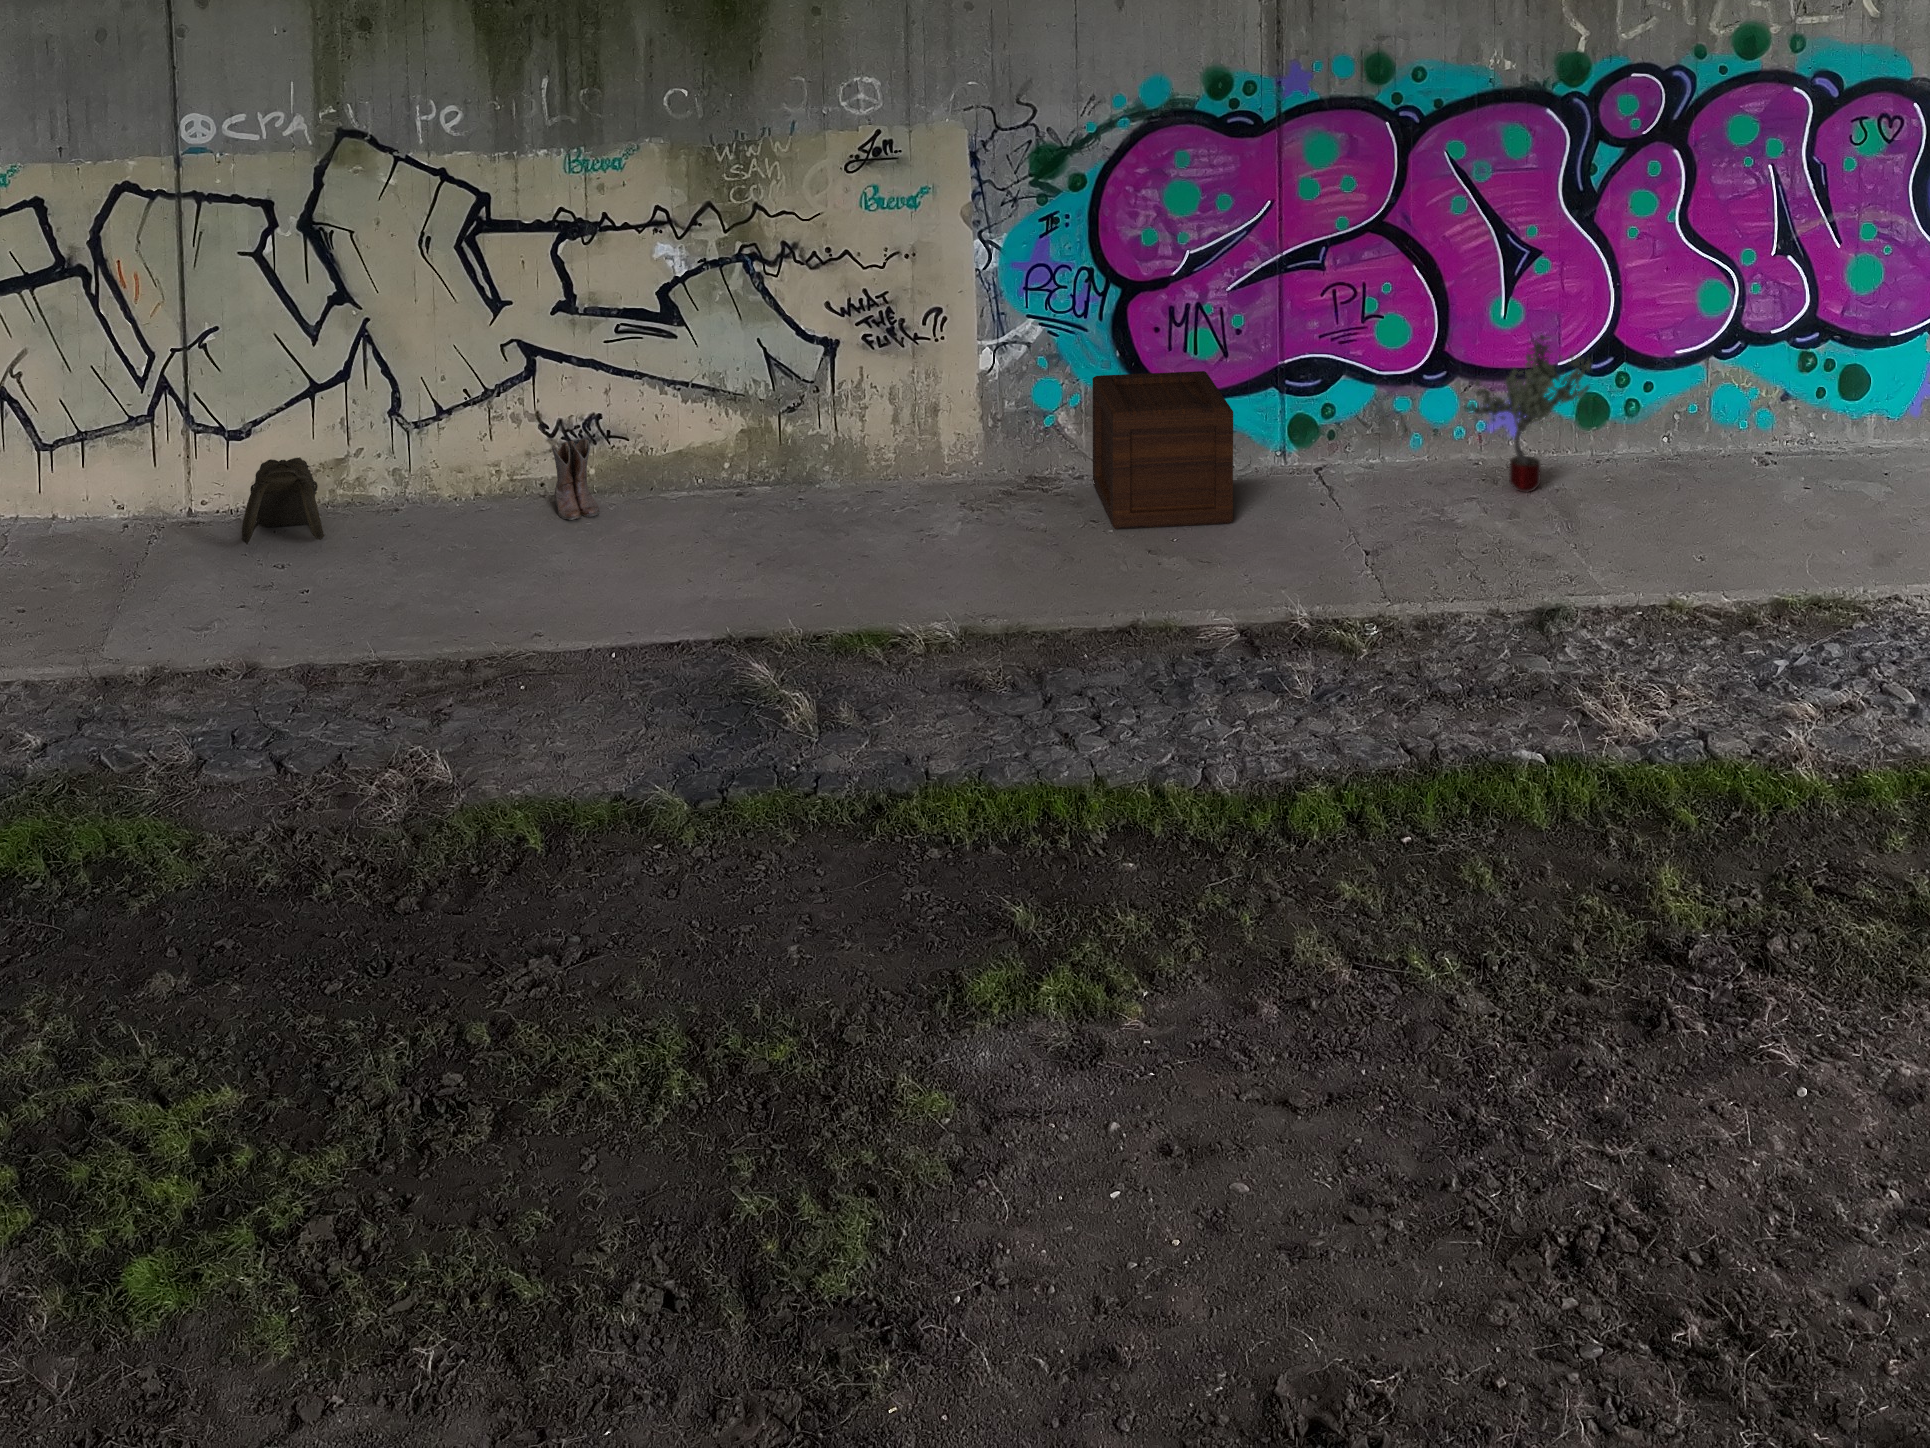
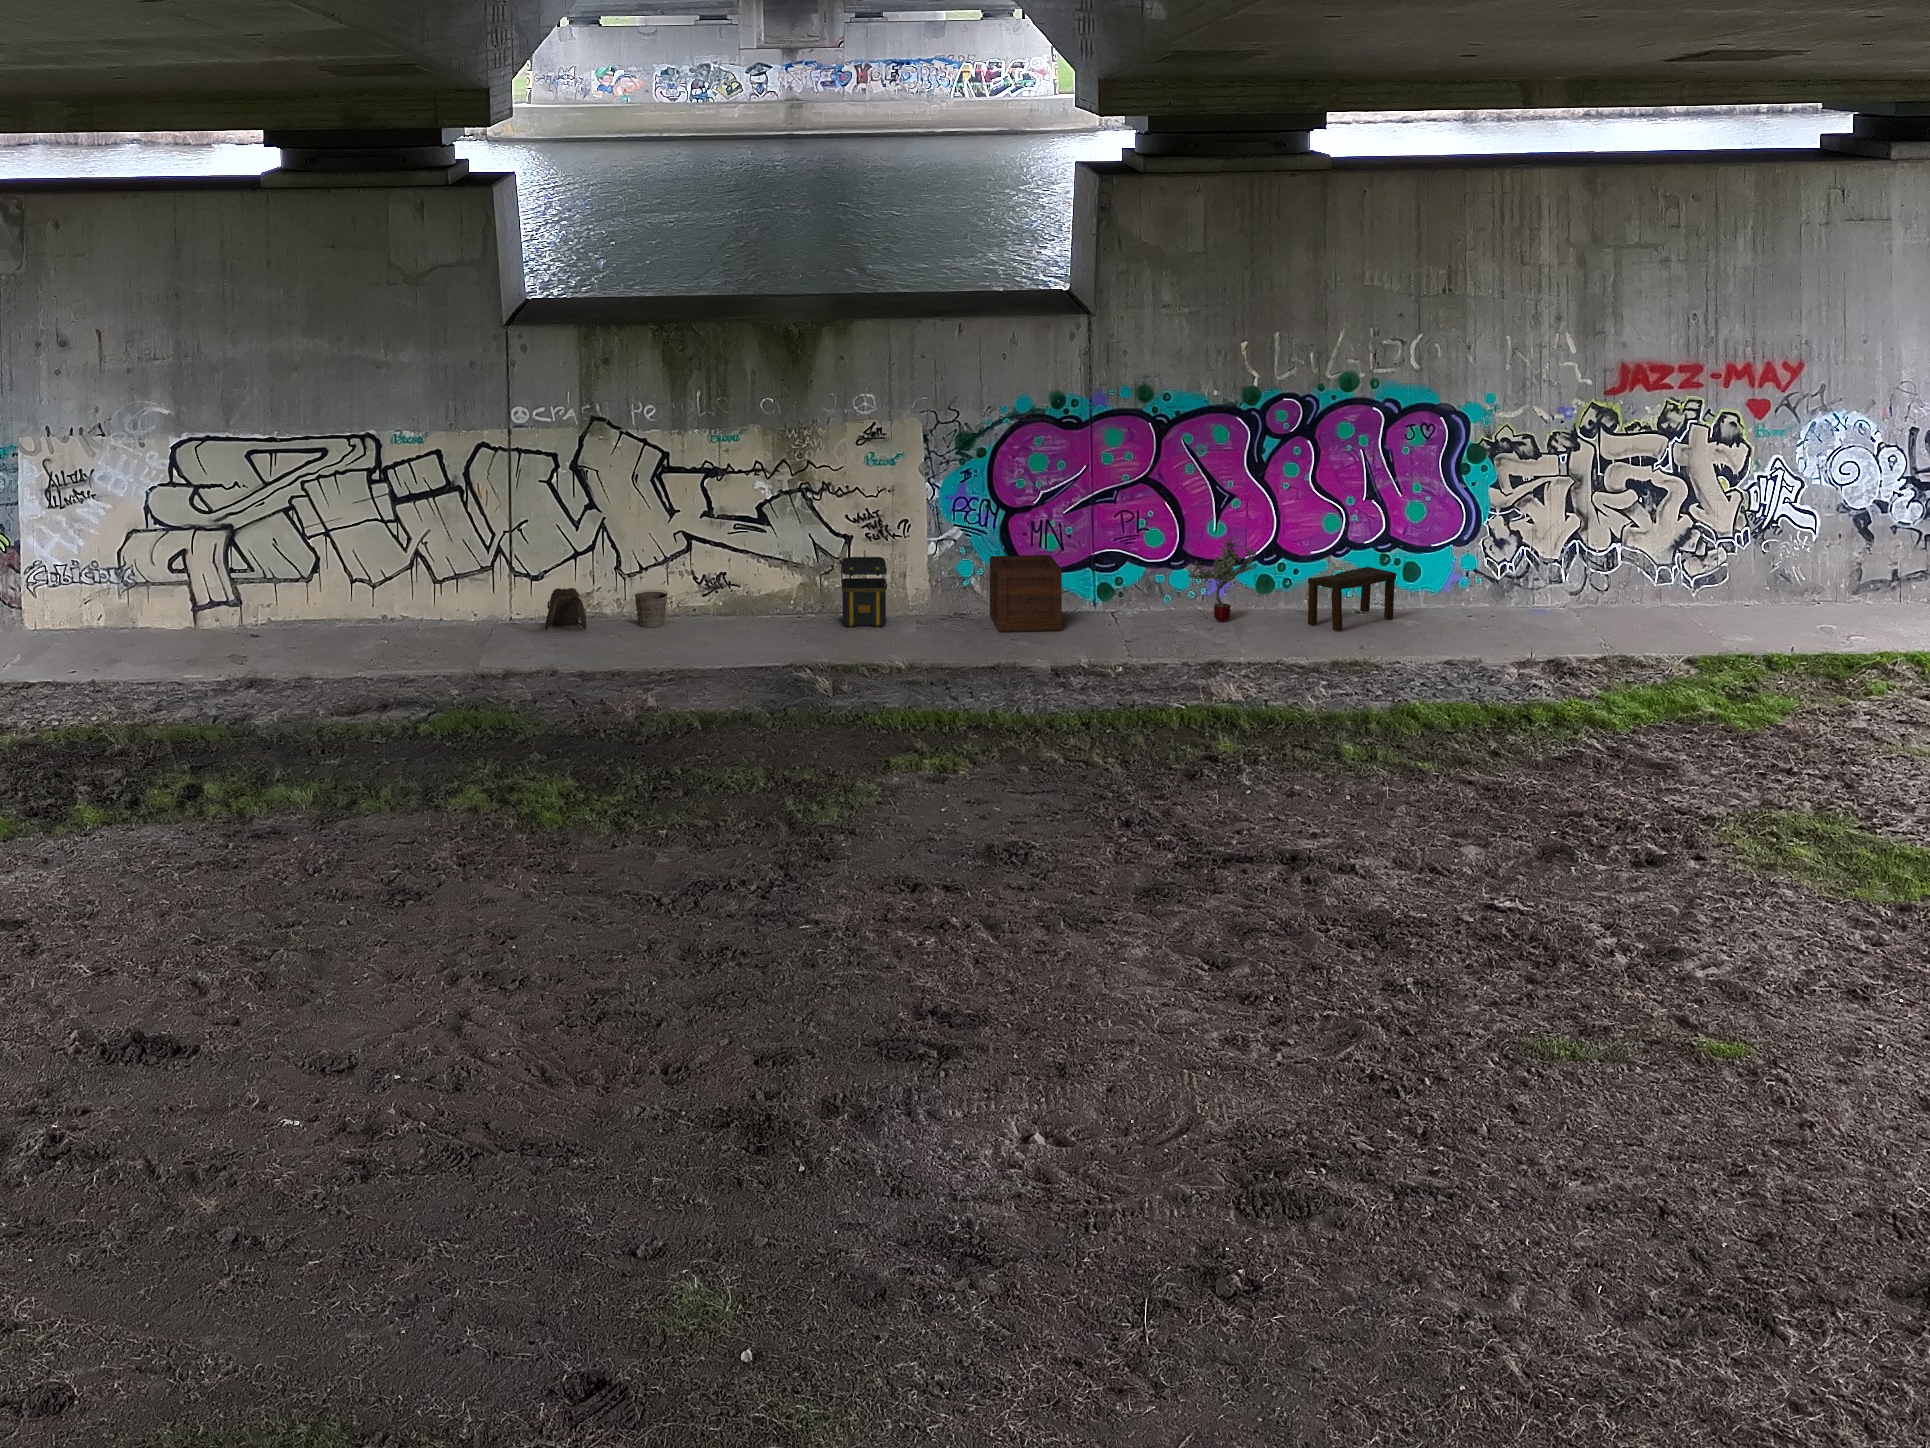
bench: none [1686,378,1846,514] -> present [1308,567,1396,631]
toolbox: none [815,381,901,521] -> present [841,557,887,627]
boots: present [552,439,600,520] -> none [702,584,727,625]
bucket: none [419,451,488,529] -> present [635,590,669,627]

